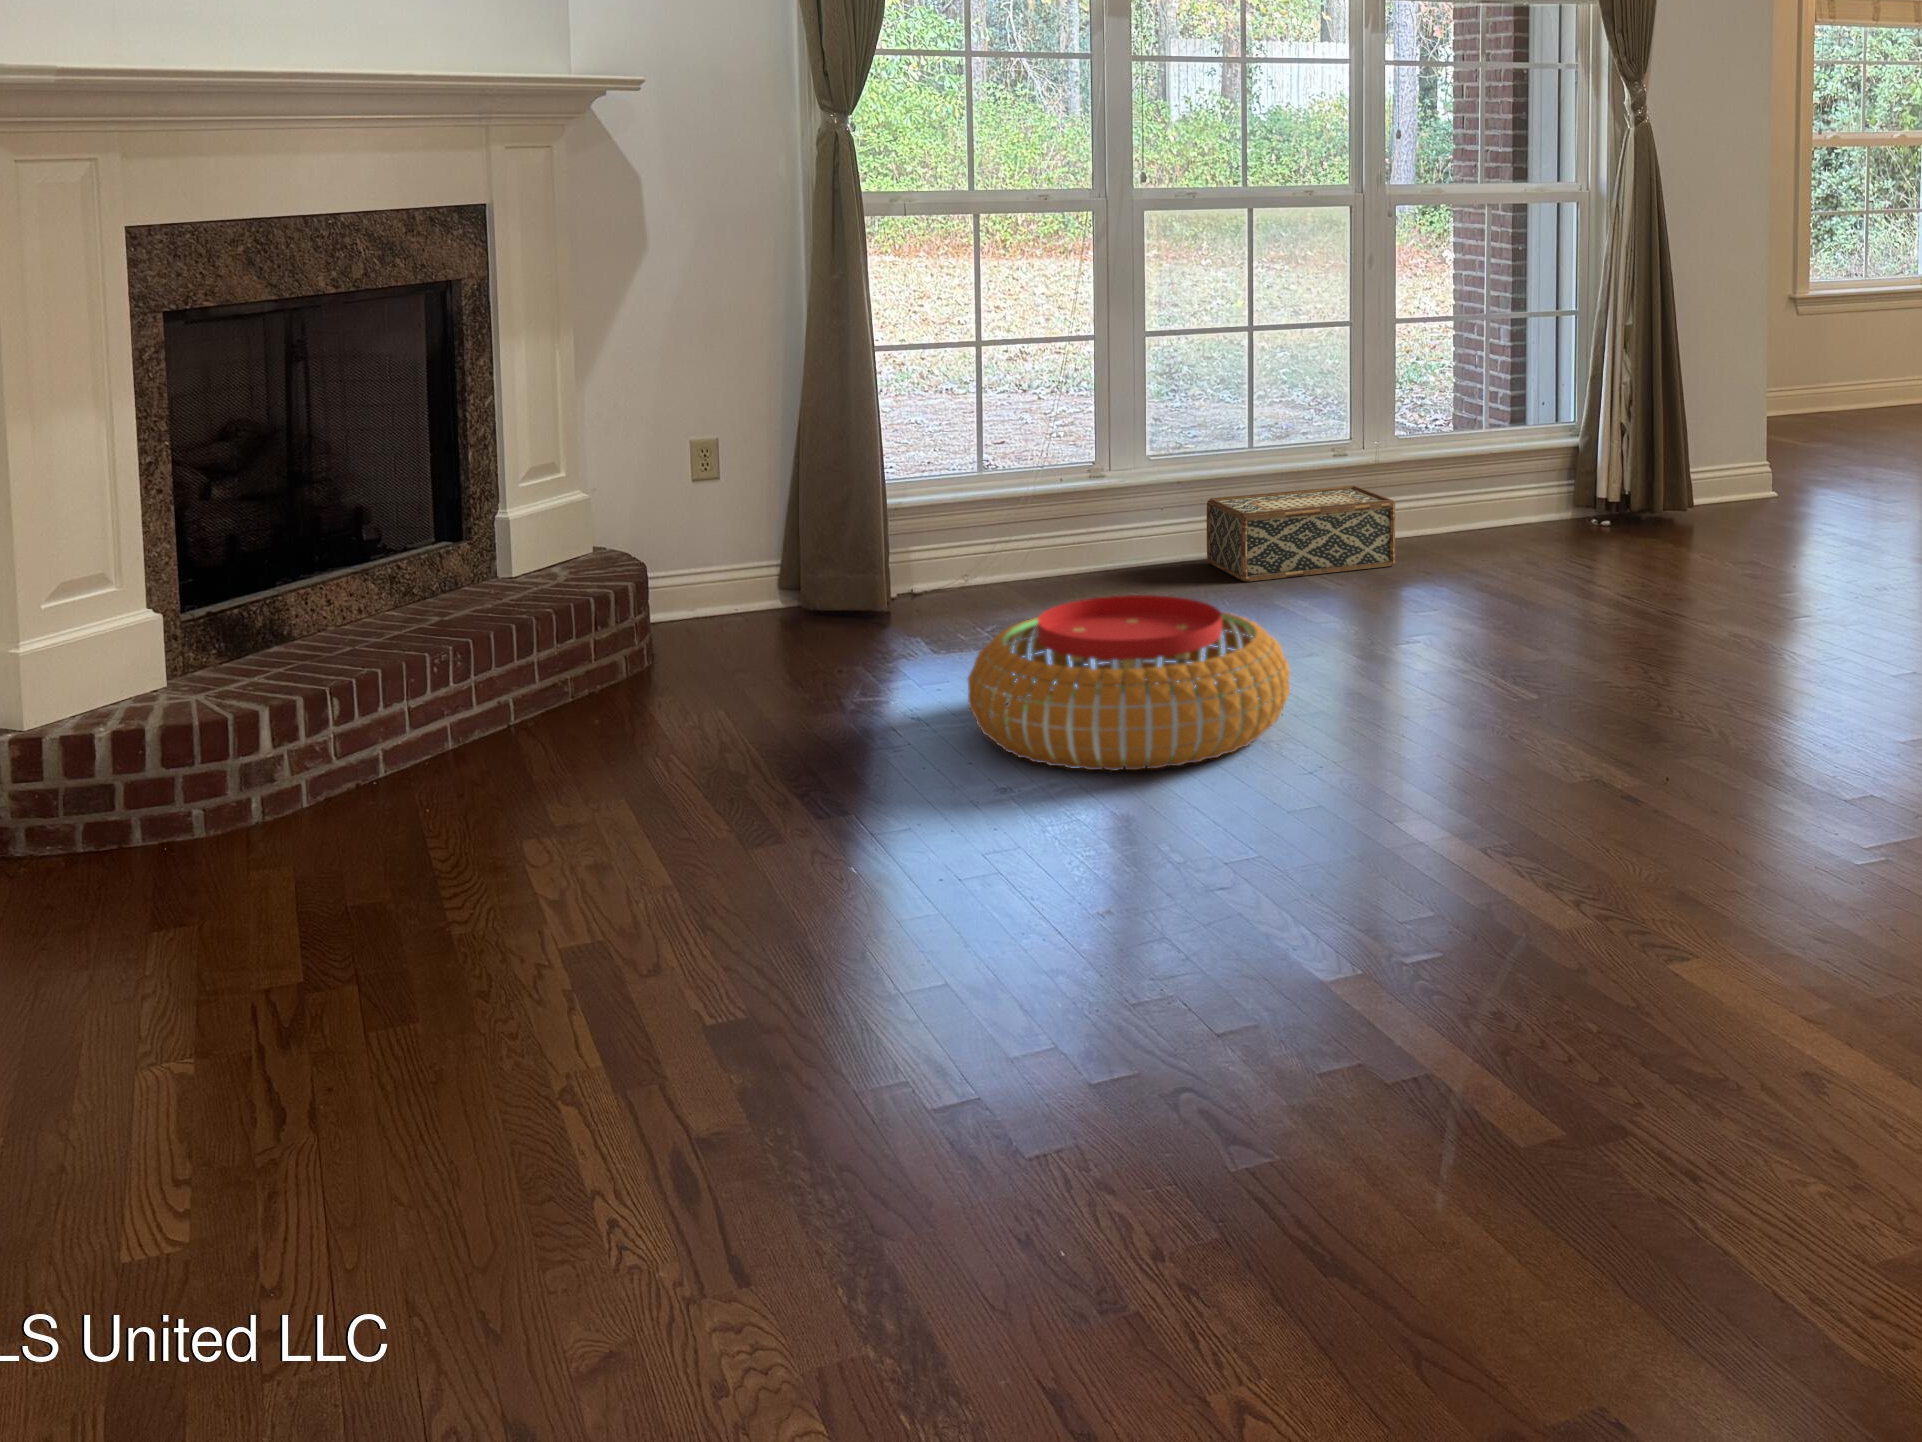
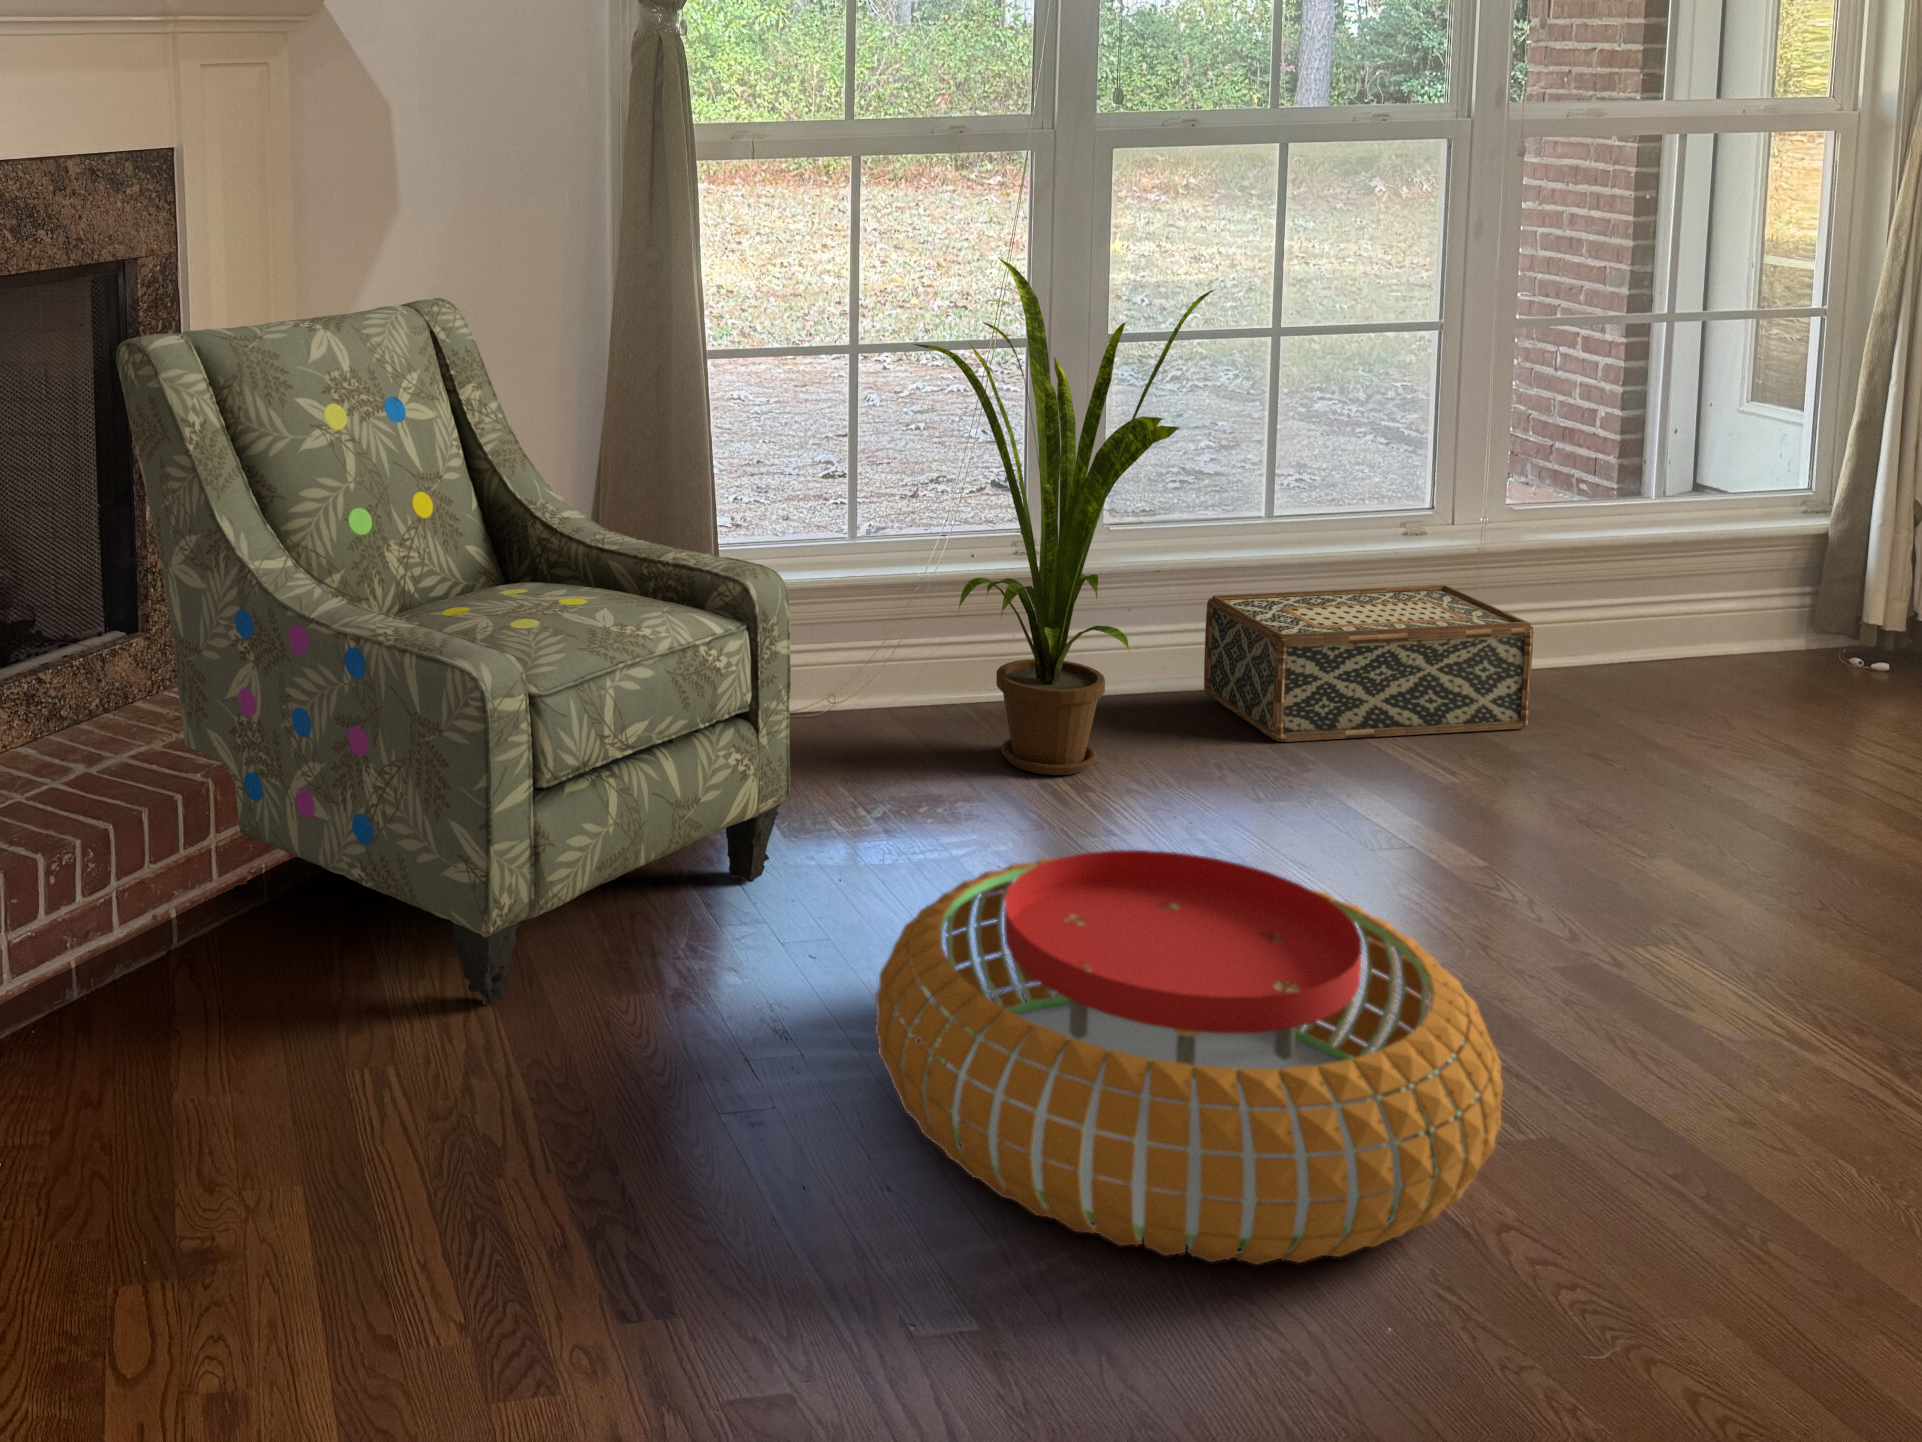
house plant: none [1001,280,1187,606] -> present [914,258,1214,775]
armchair: none [456,309,925,726] -> present [116,298,791,1005]

